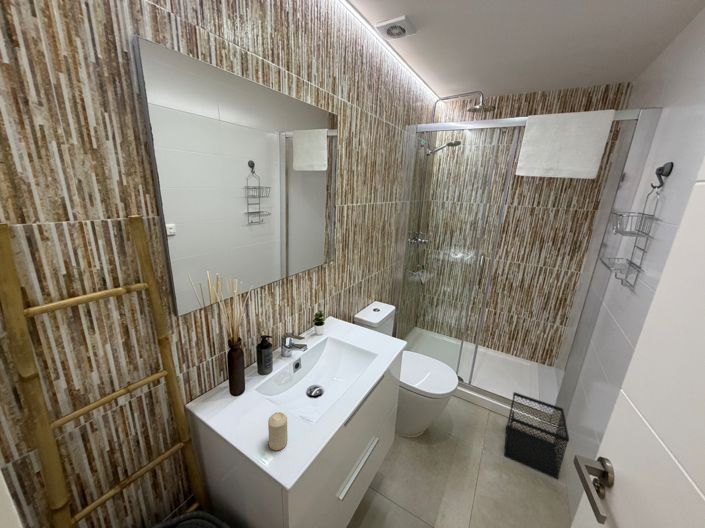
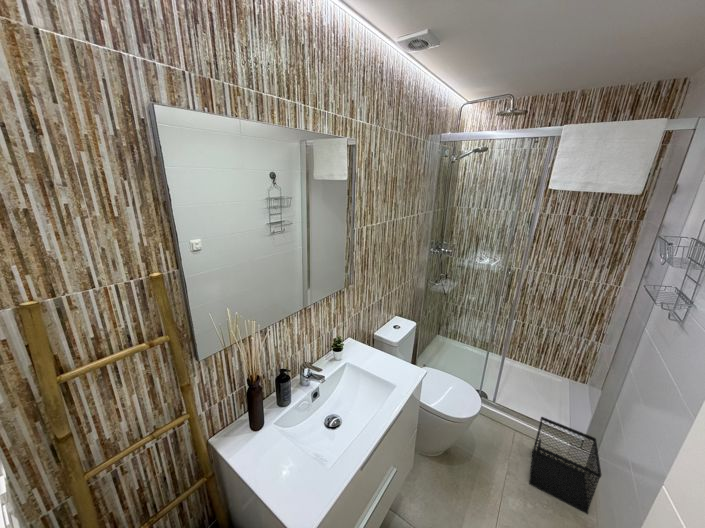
candle: present [268,412,287,450] -> none [284,461,303,499]

